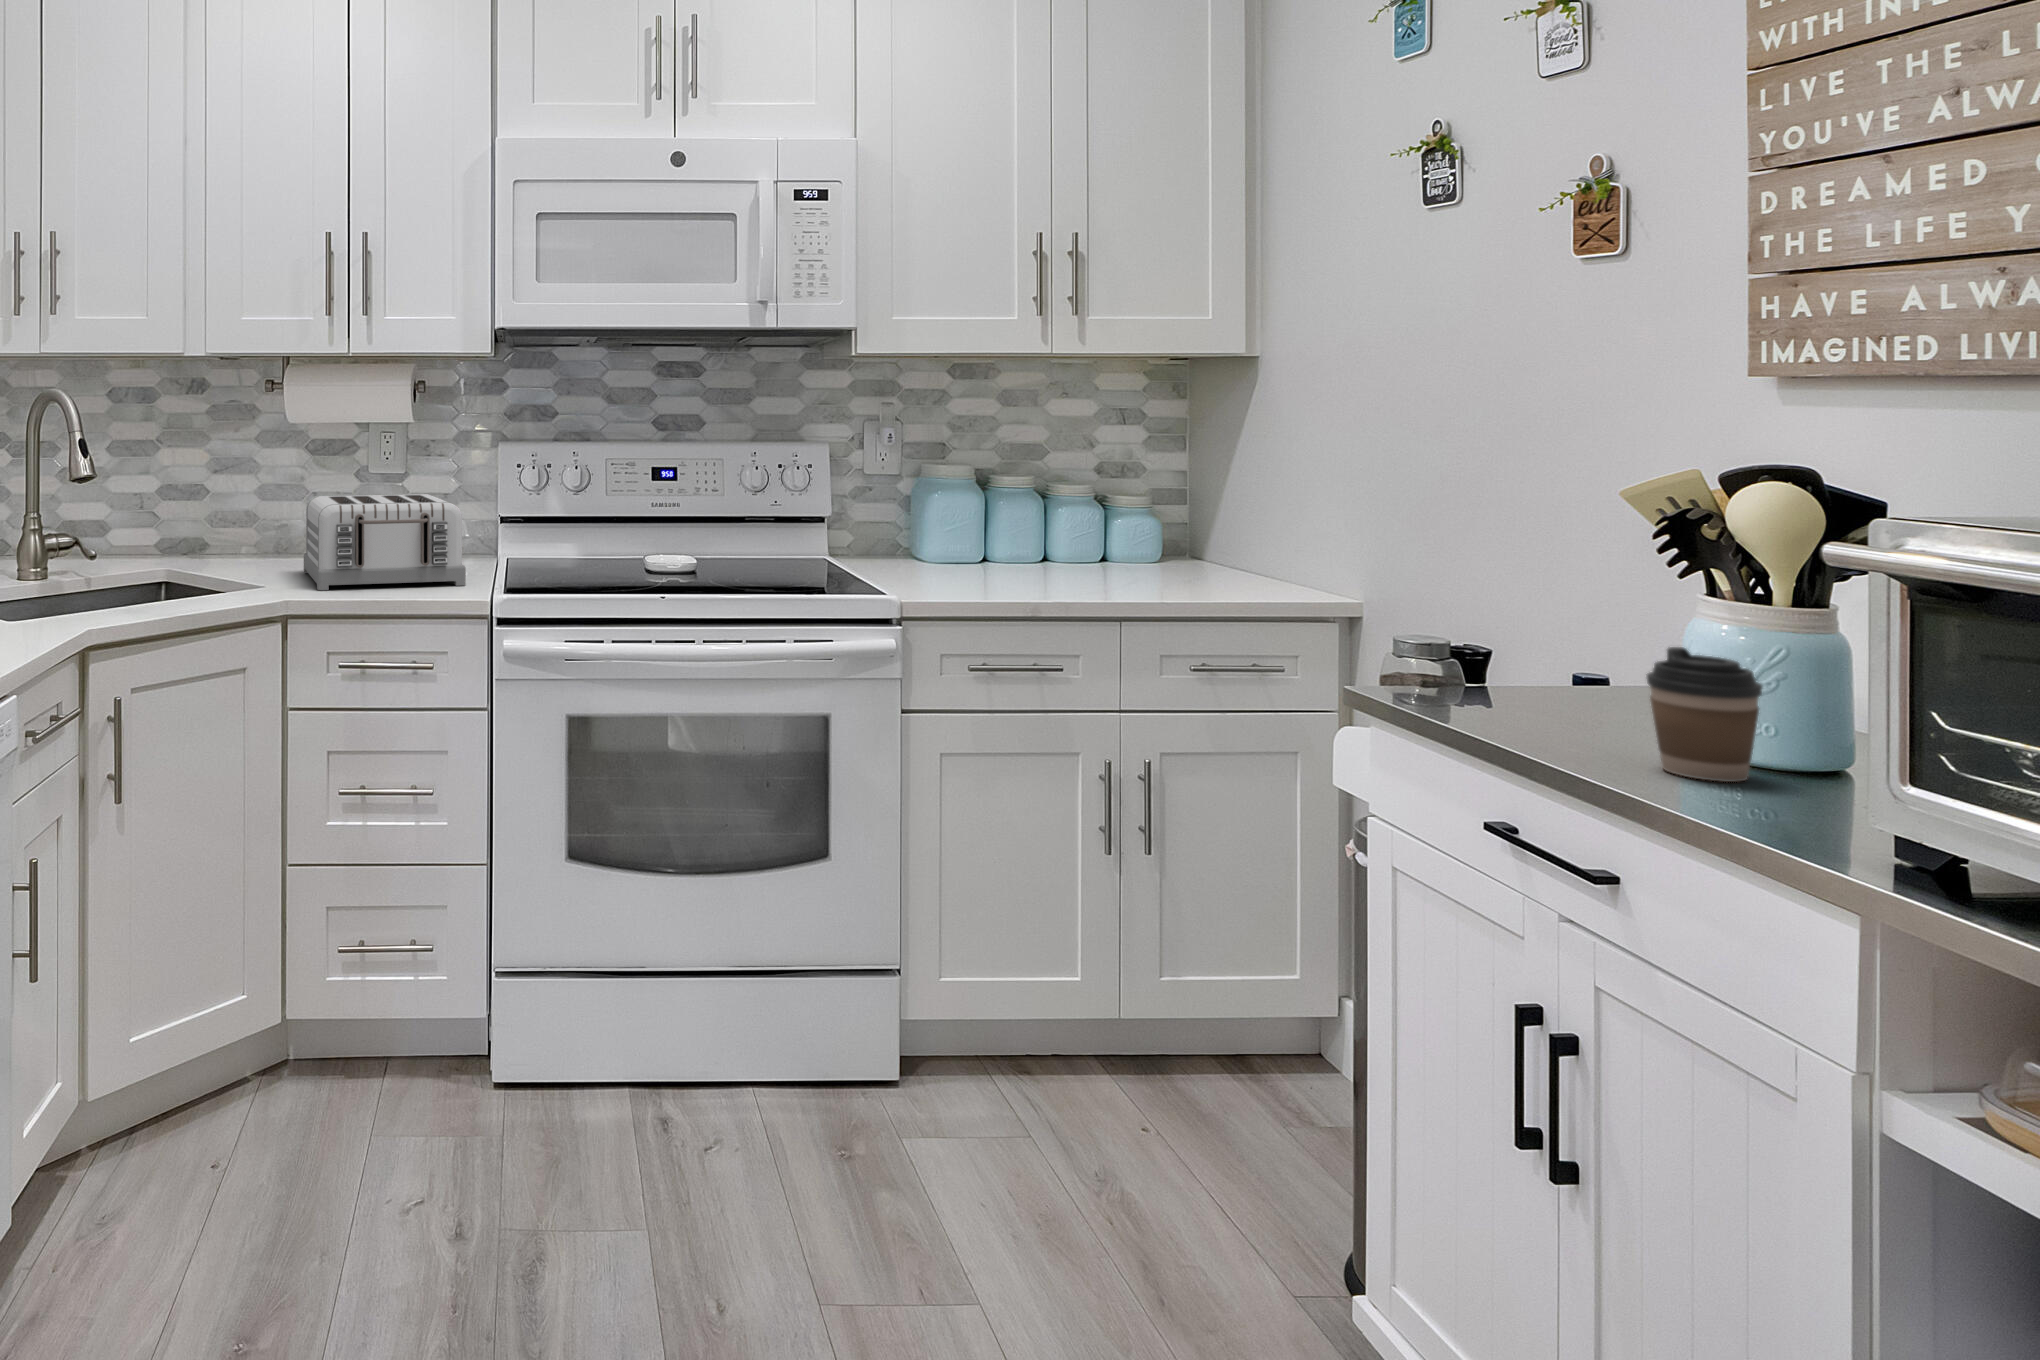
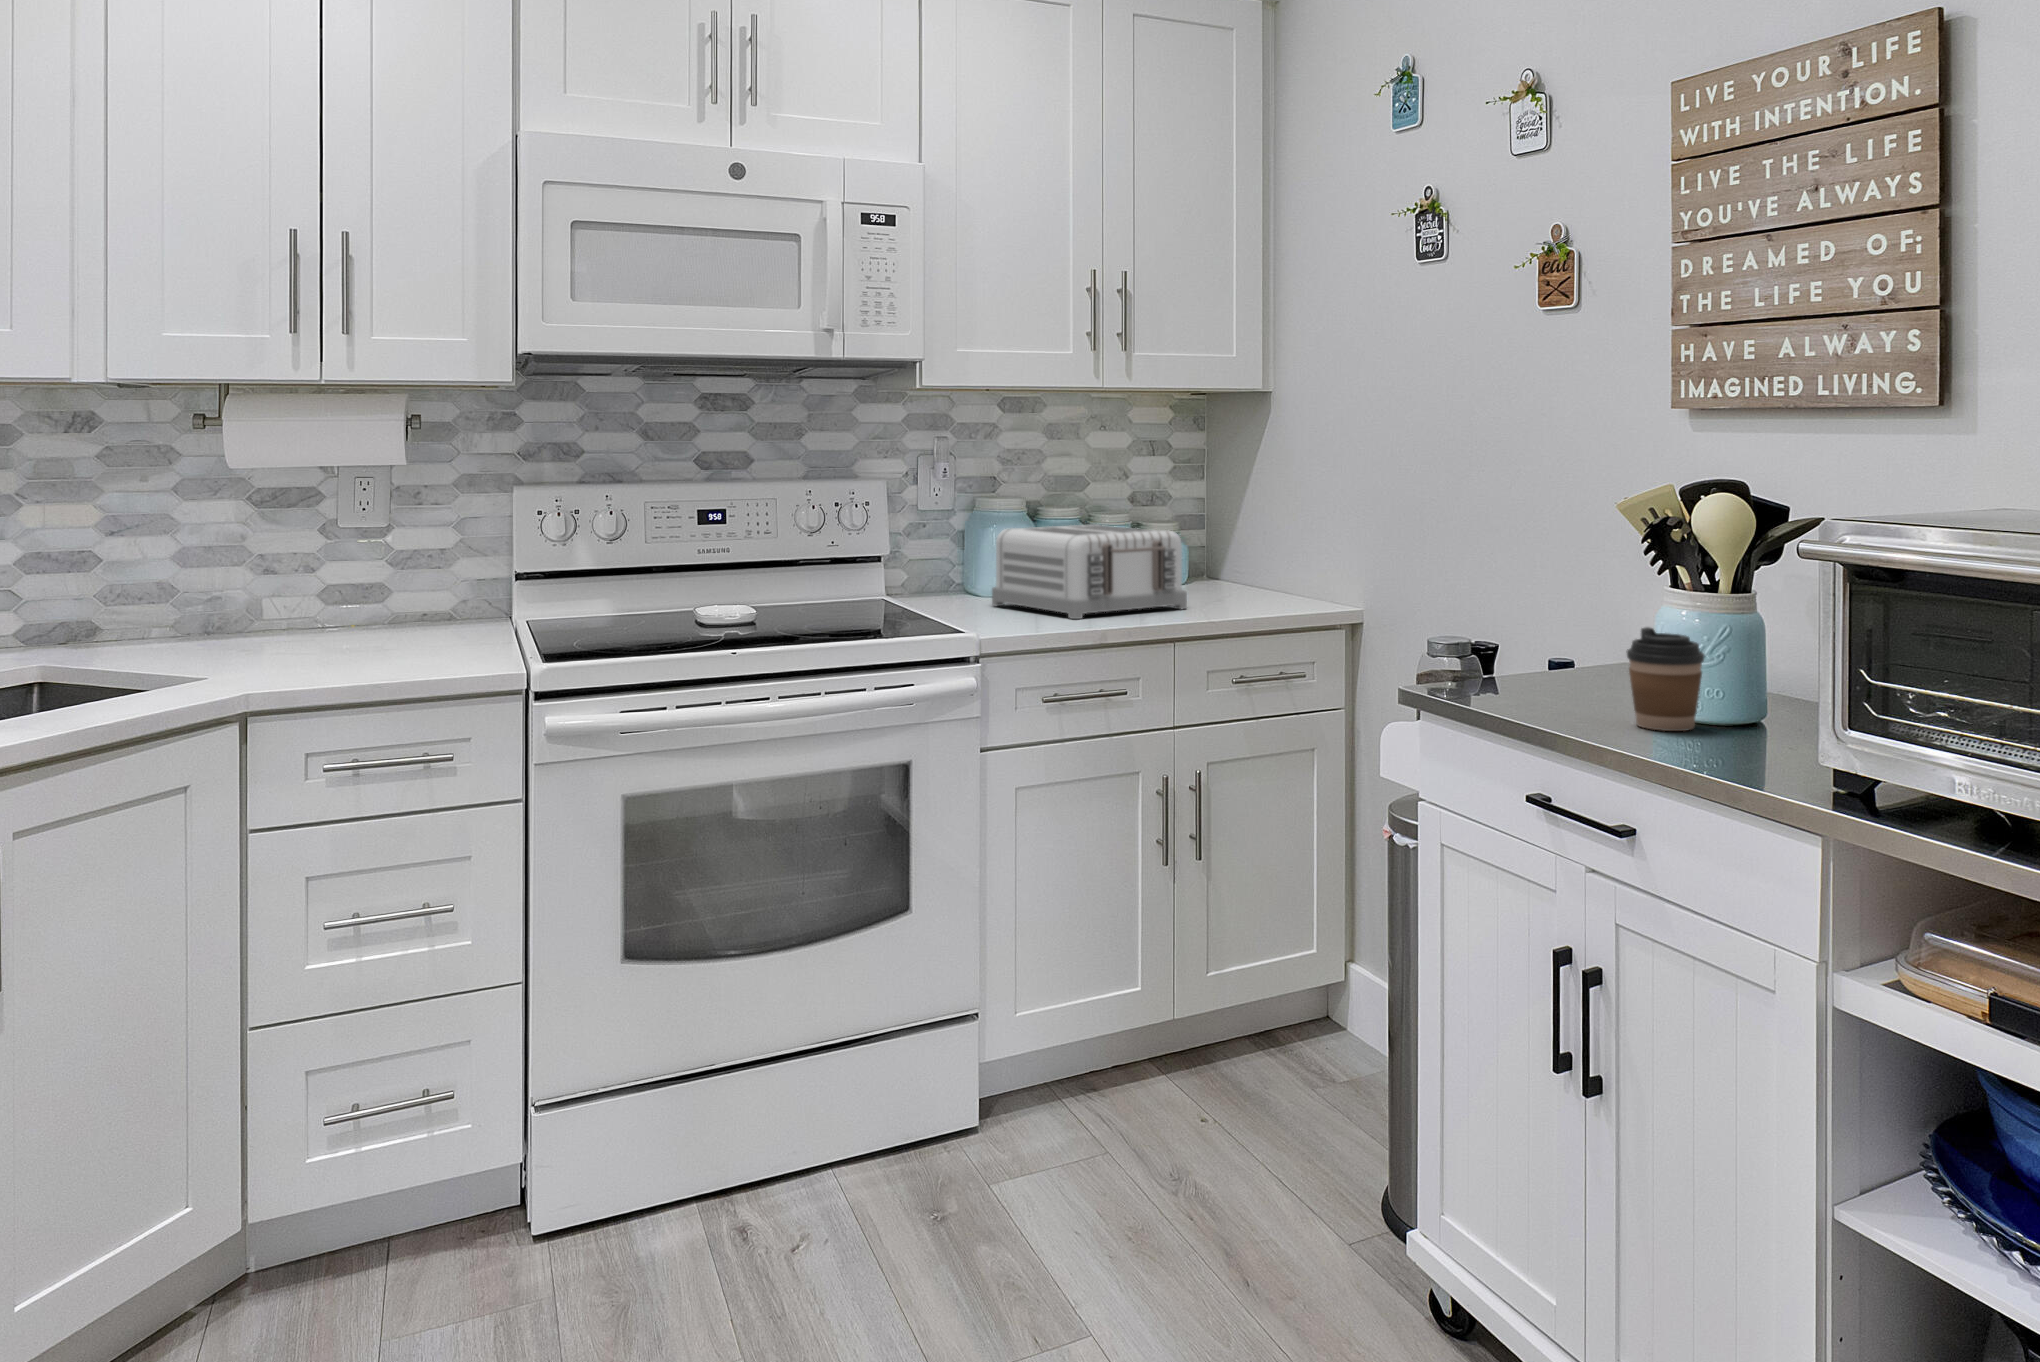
toaster: present [304,494,466,590] -> present [992,524,1187,619]

